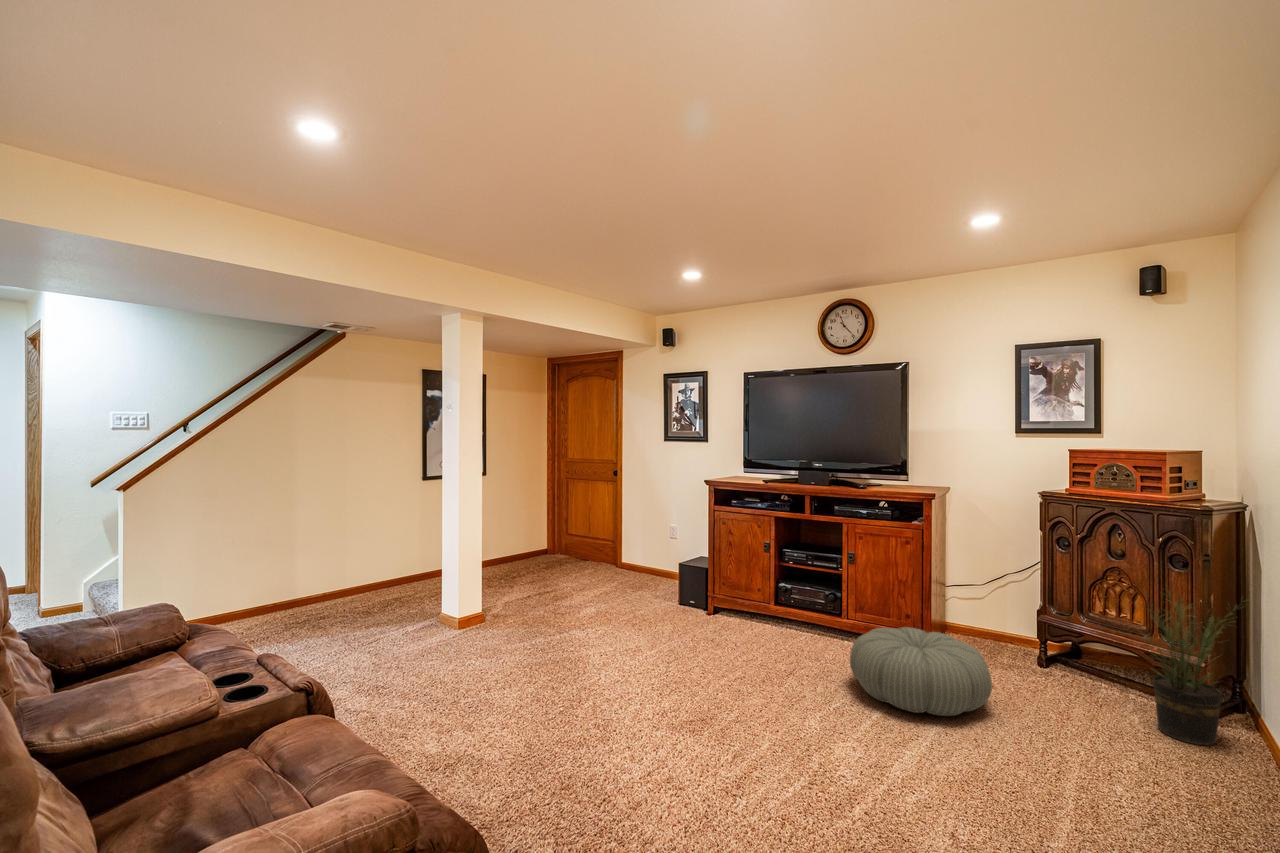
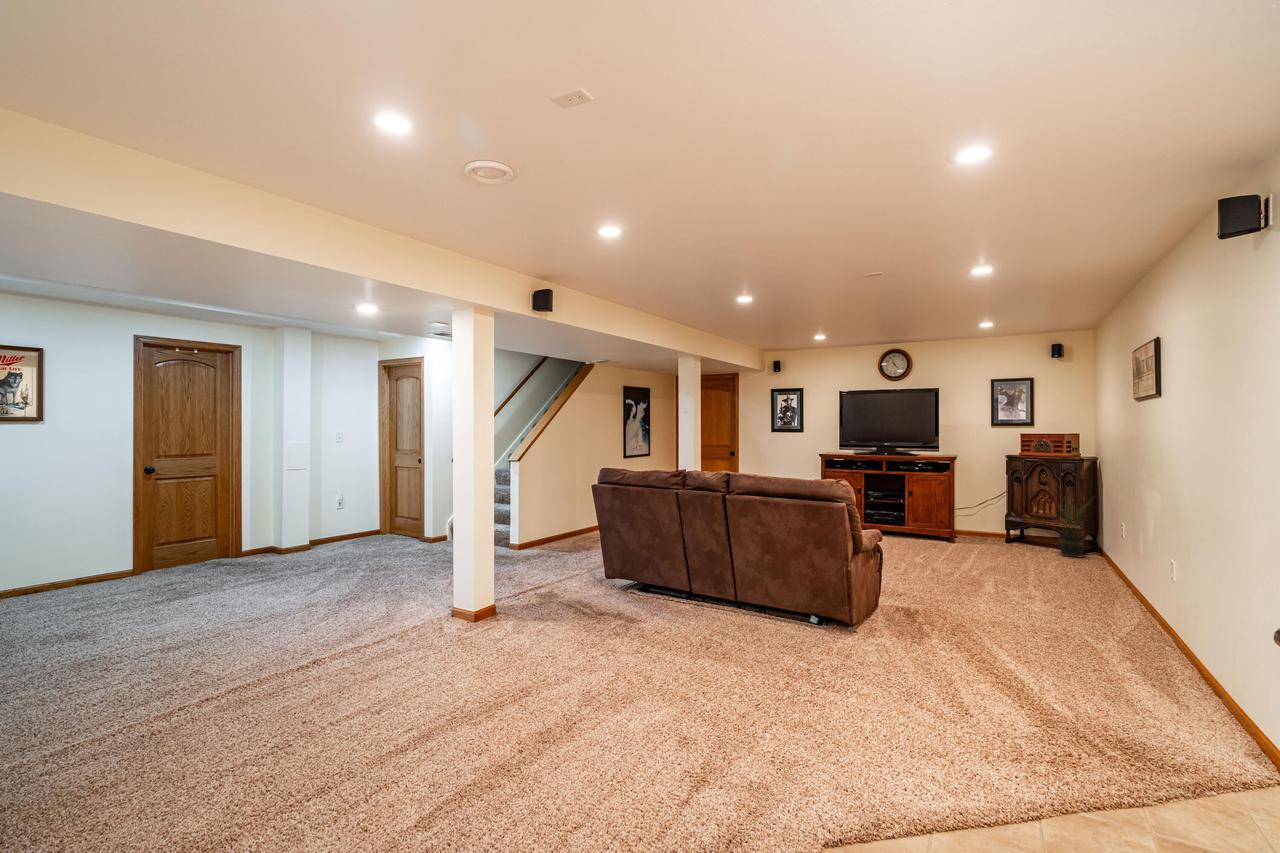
pouf: present [850,627,992,716] -> none [925,522,992,555]

